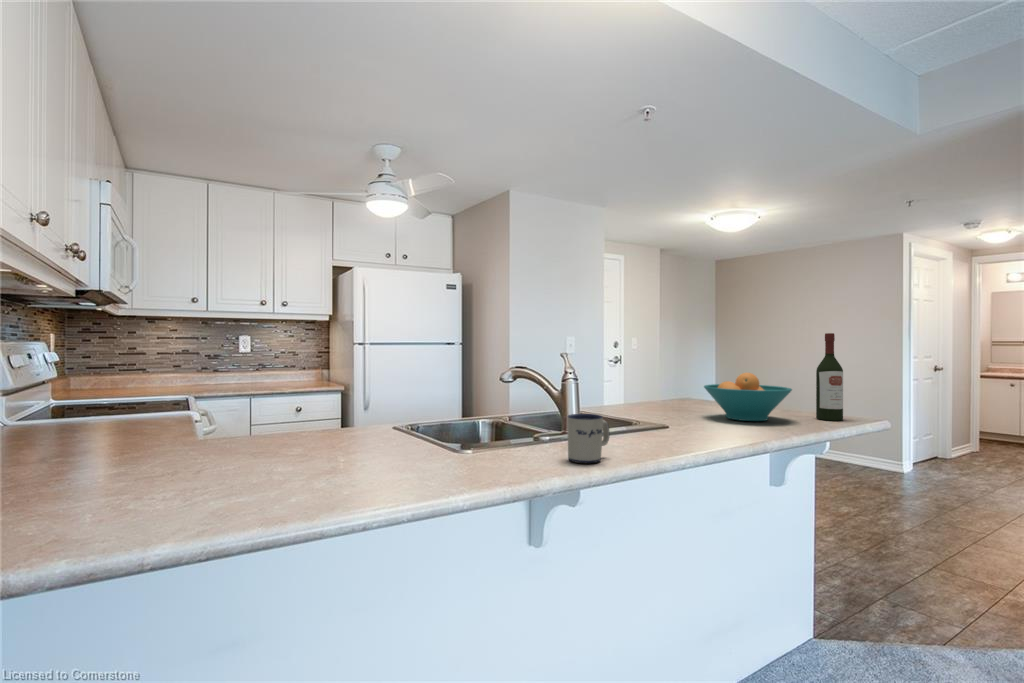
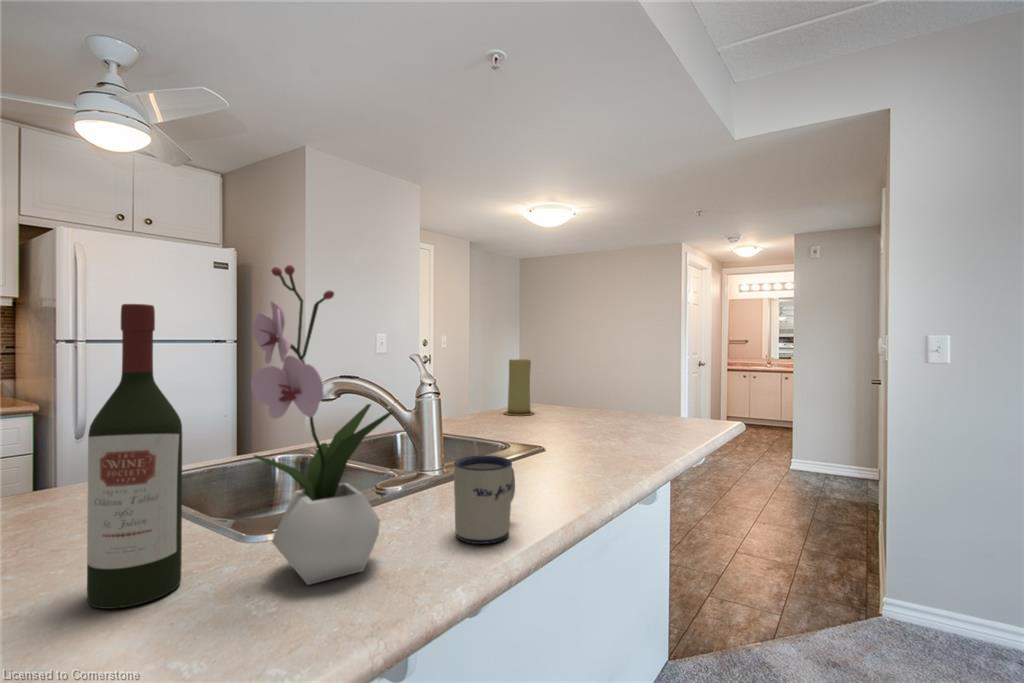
flower arrangement: none [459,304,528,467] -> present [251,265,394,585]
wine bottle: present [816,333,843,421] -> present [87,304,182,609]
candle: none [657,359,684,406] -> present [504,359,534,415]
fruit bowl: present [704,373,792,421] -> none [571,375,667,433]

